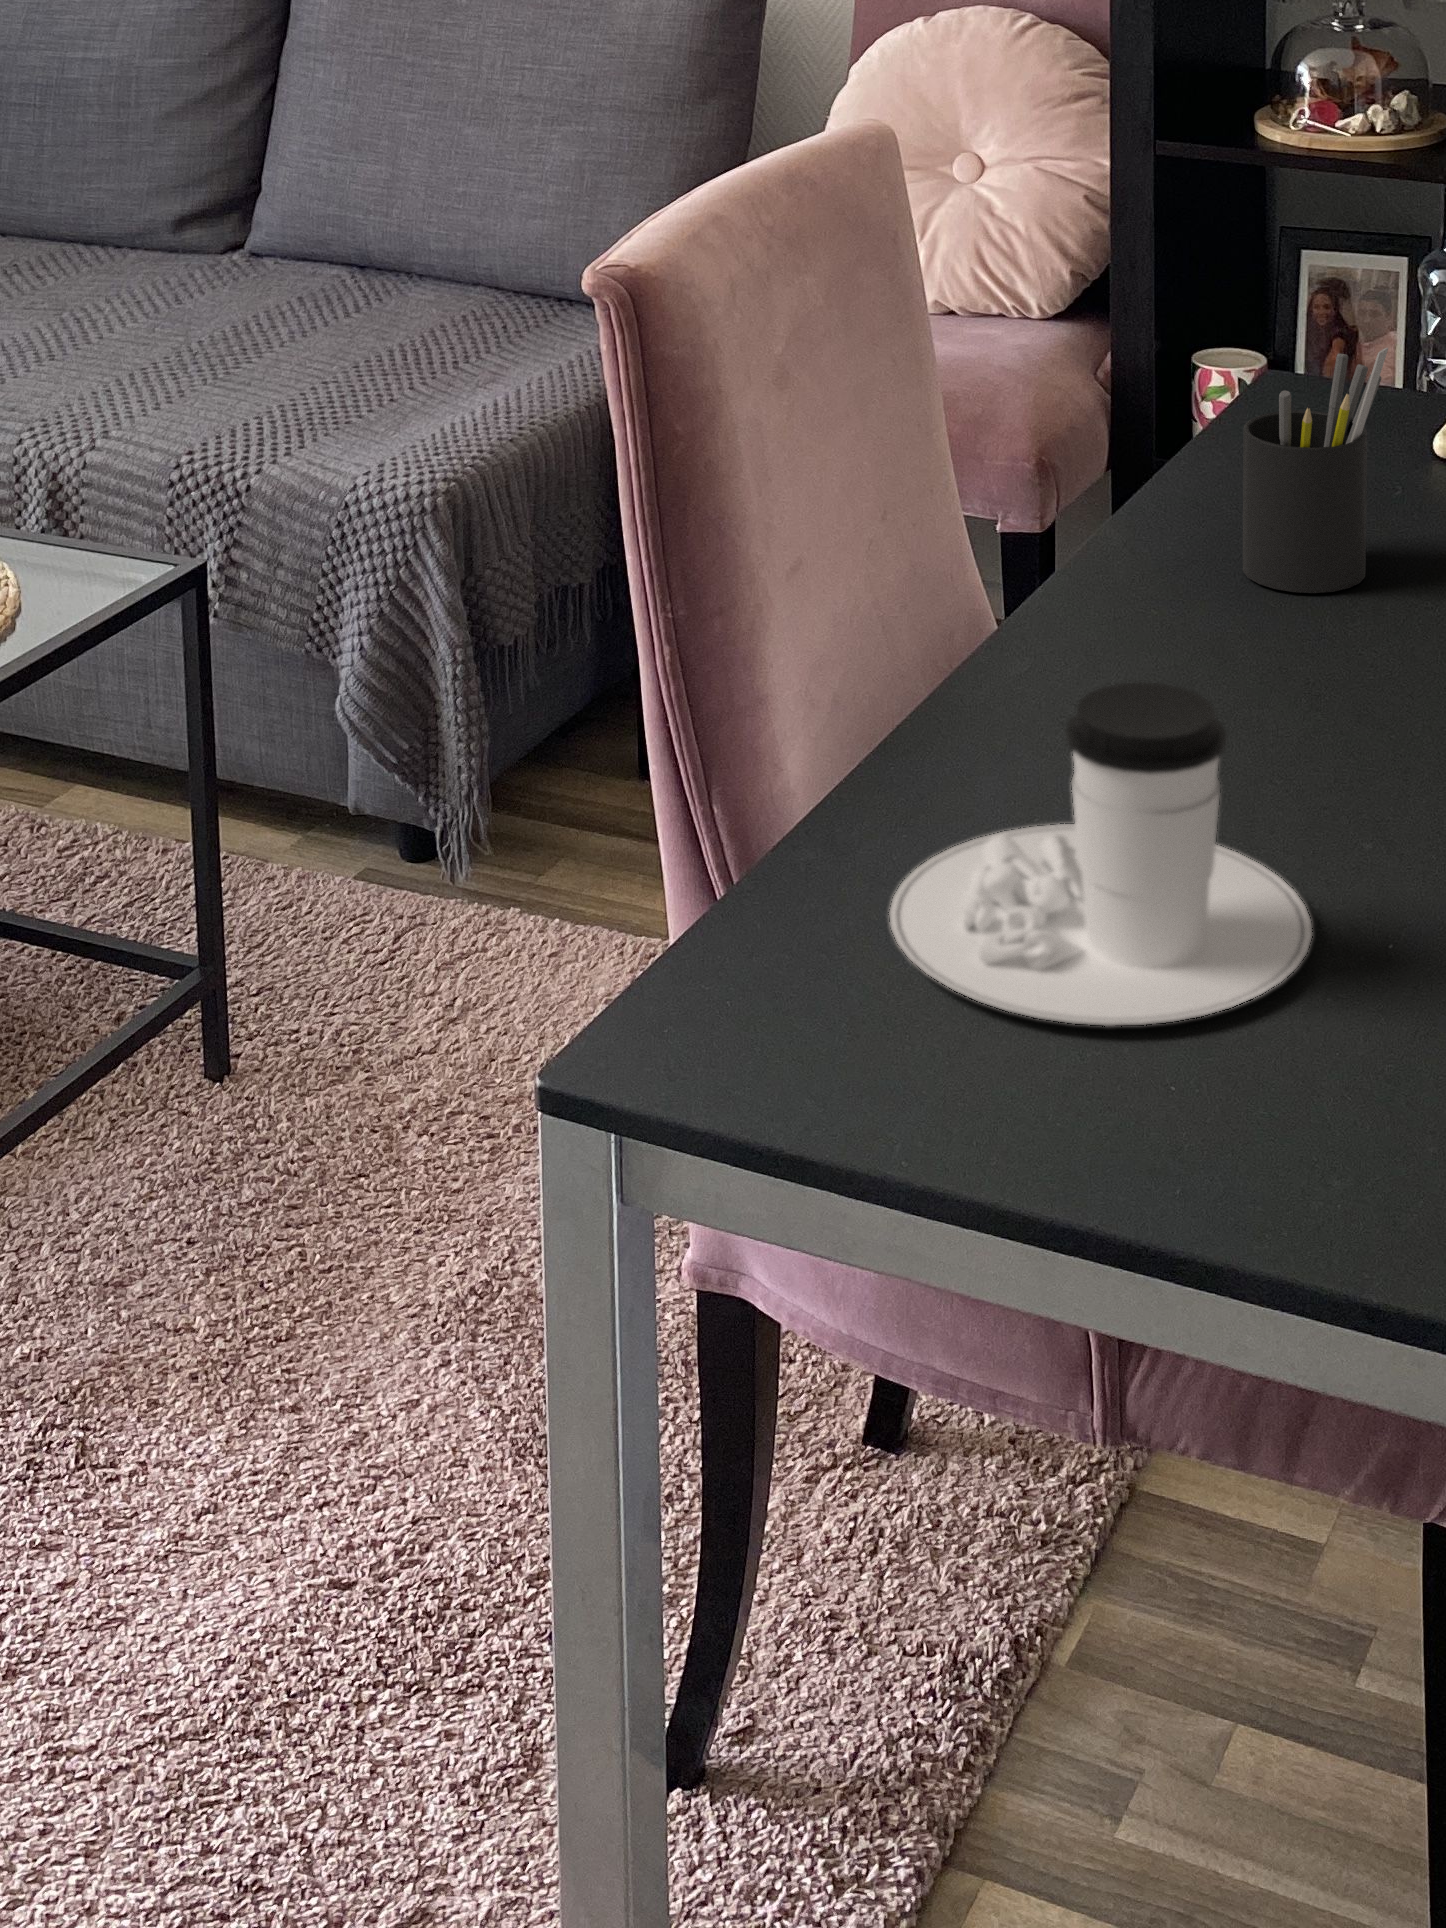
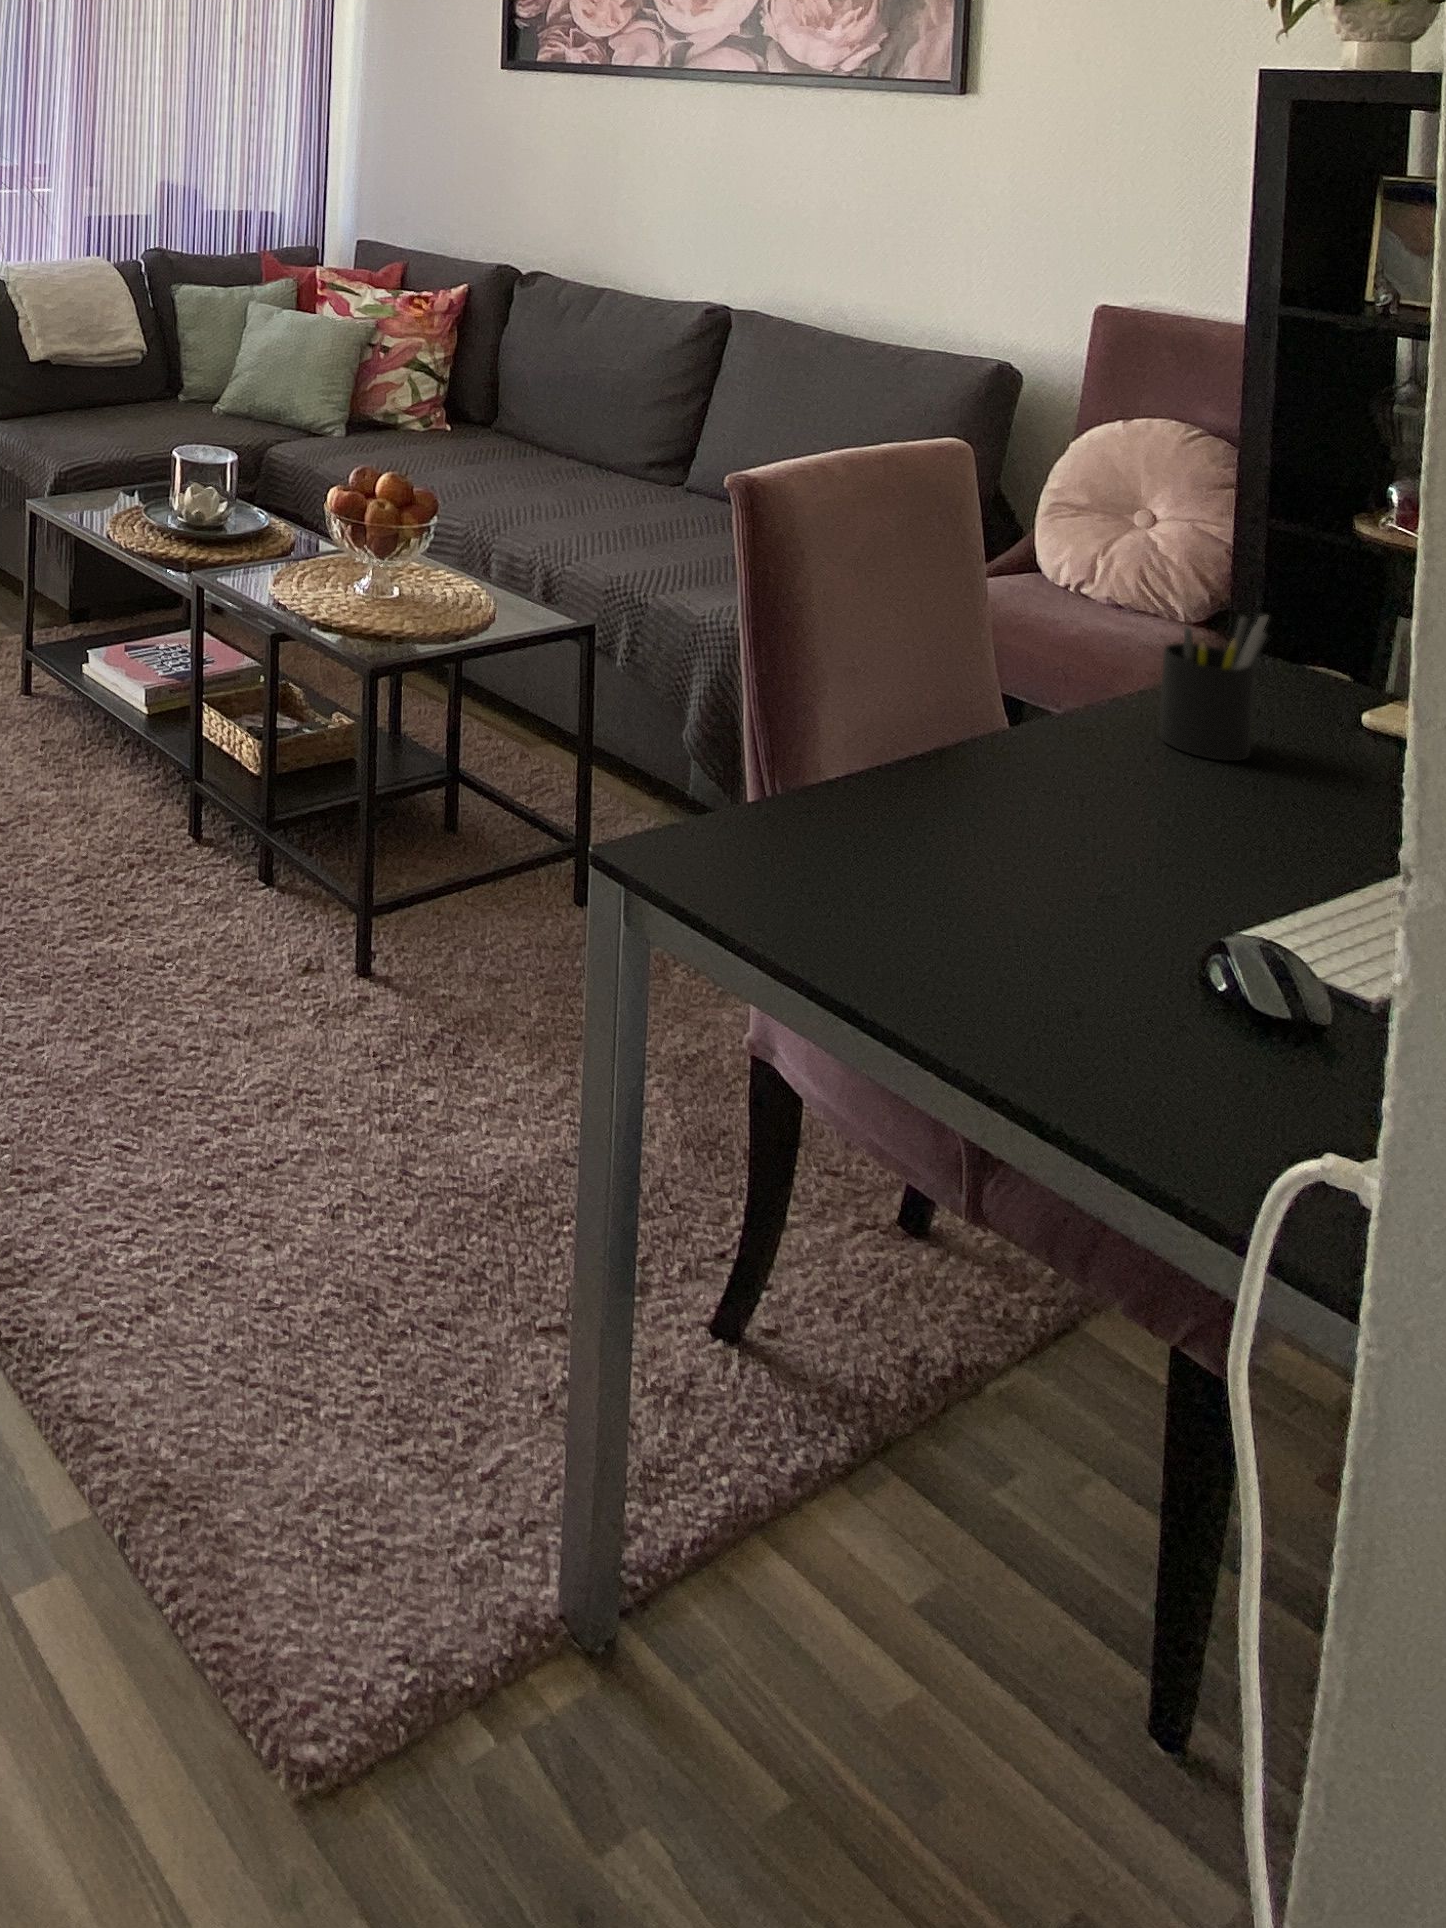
coffee cup: present [890,683,1312,1026] -> none [816,731,1084,926]

